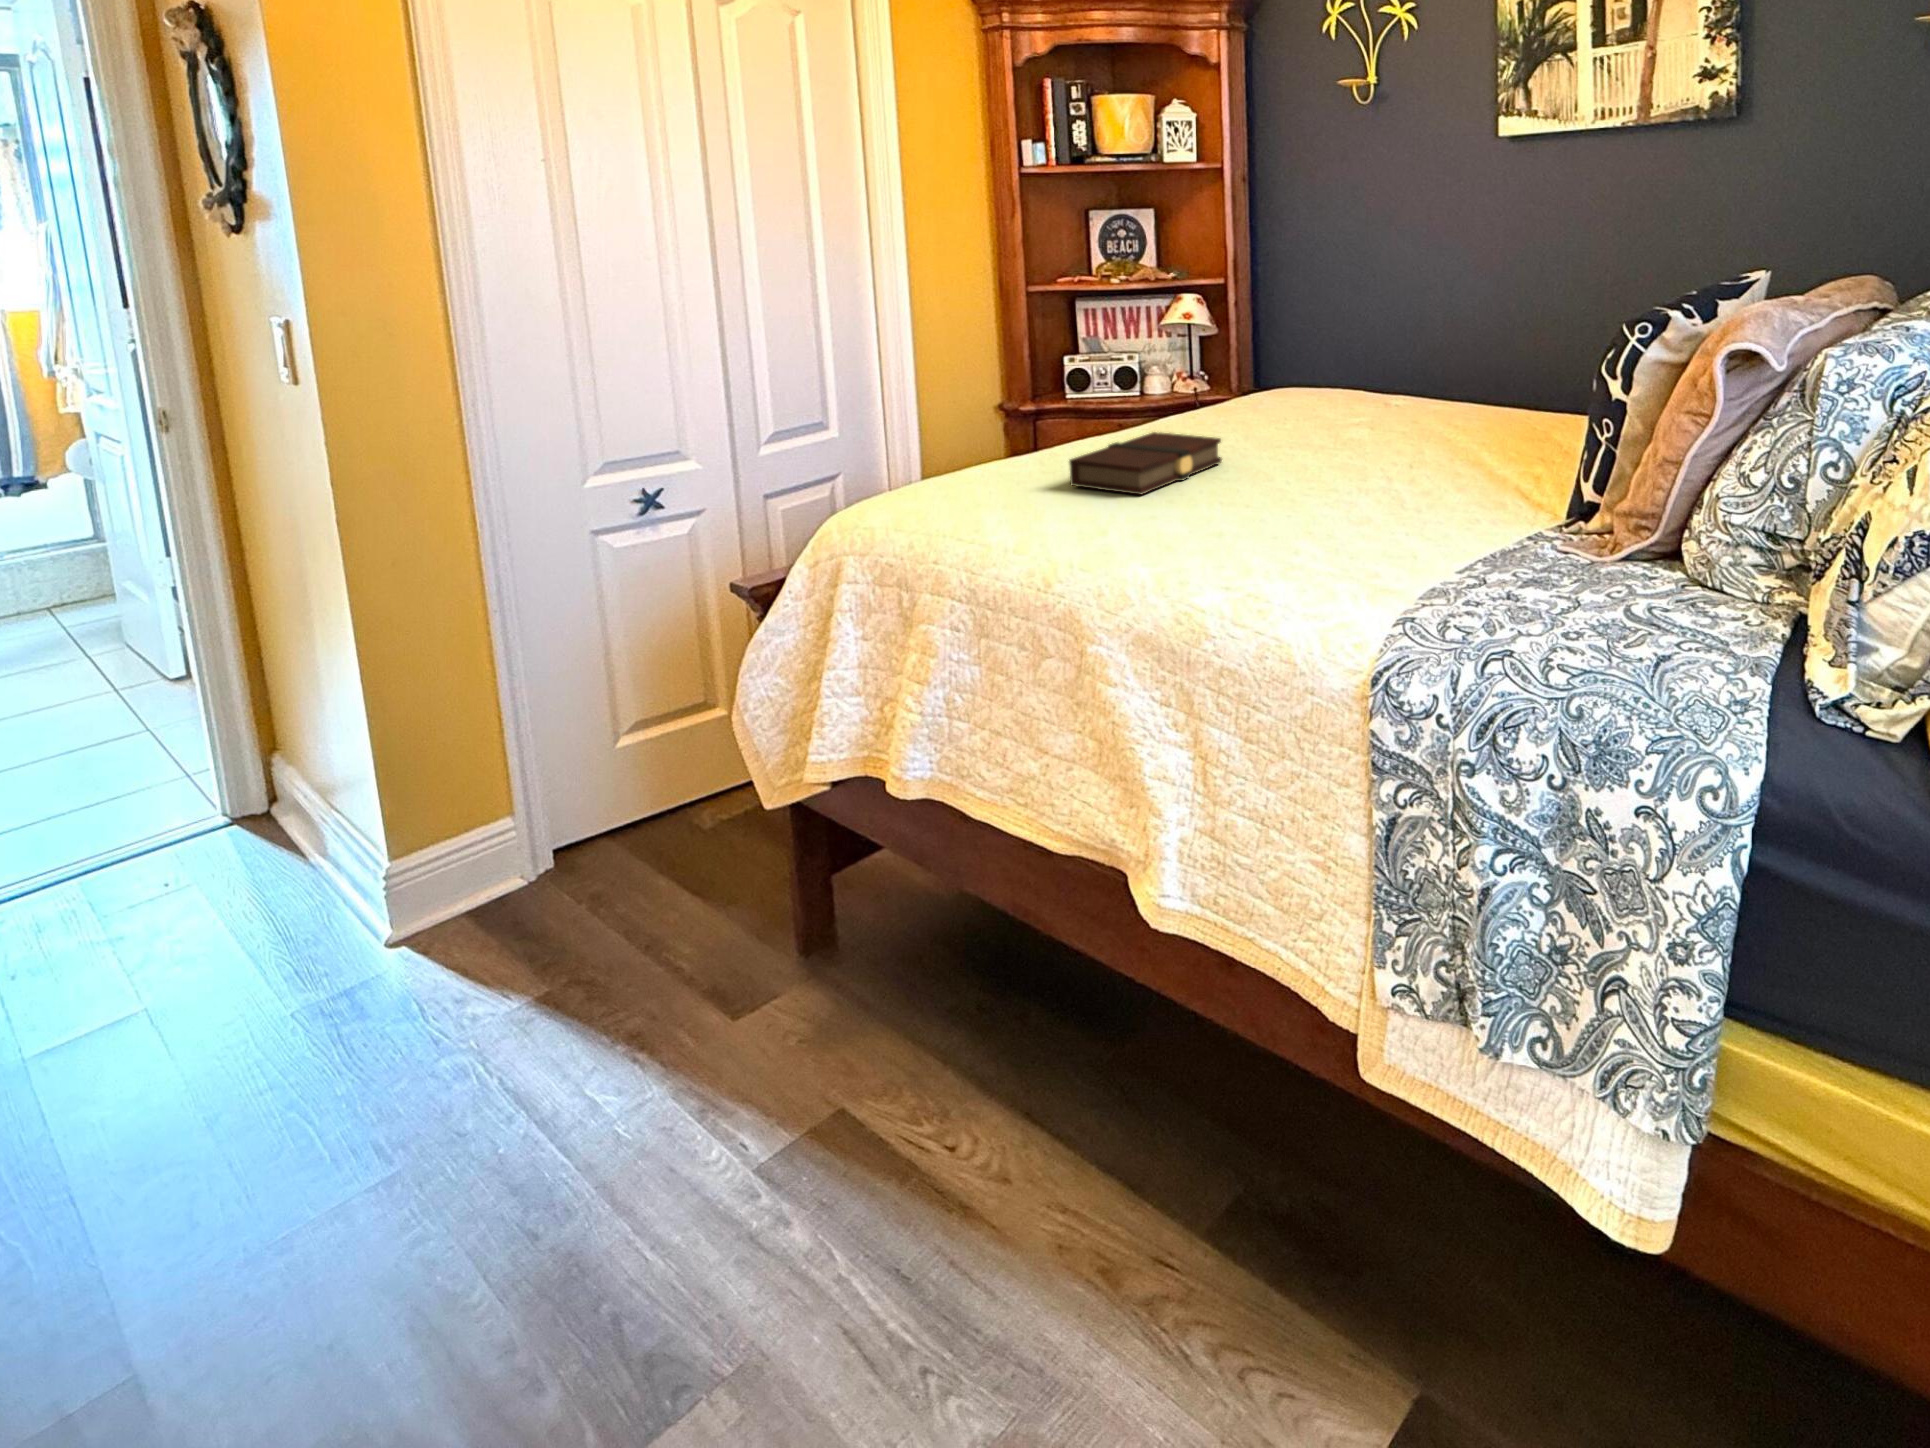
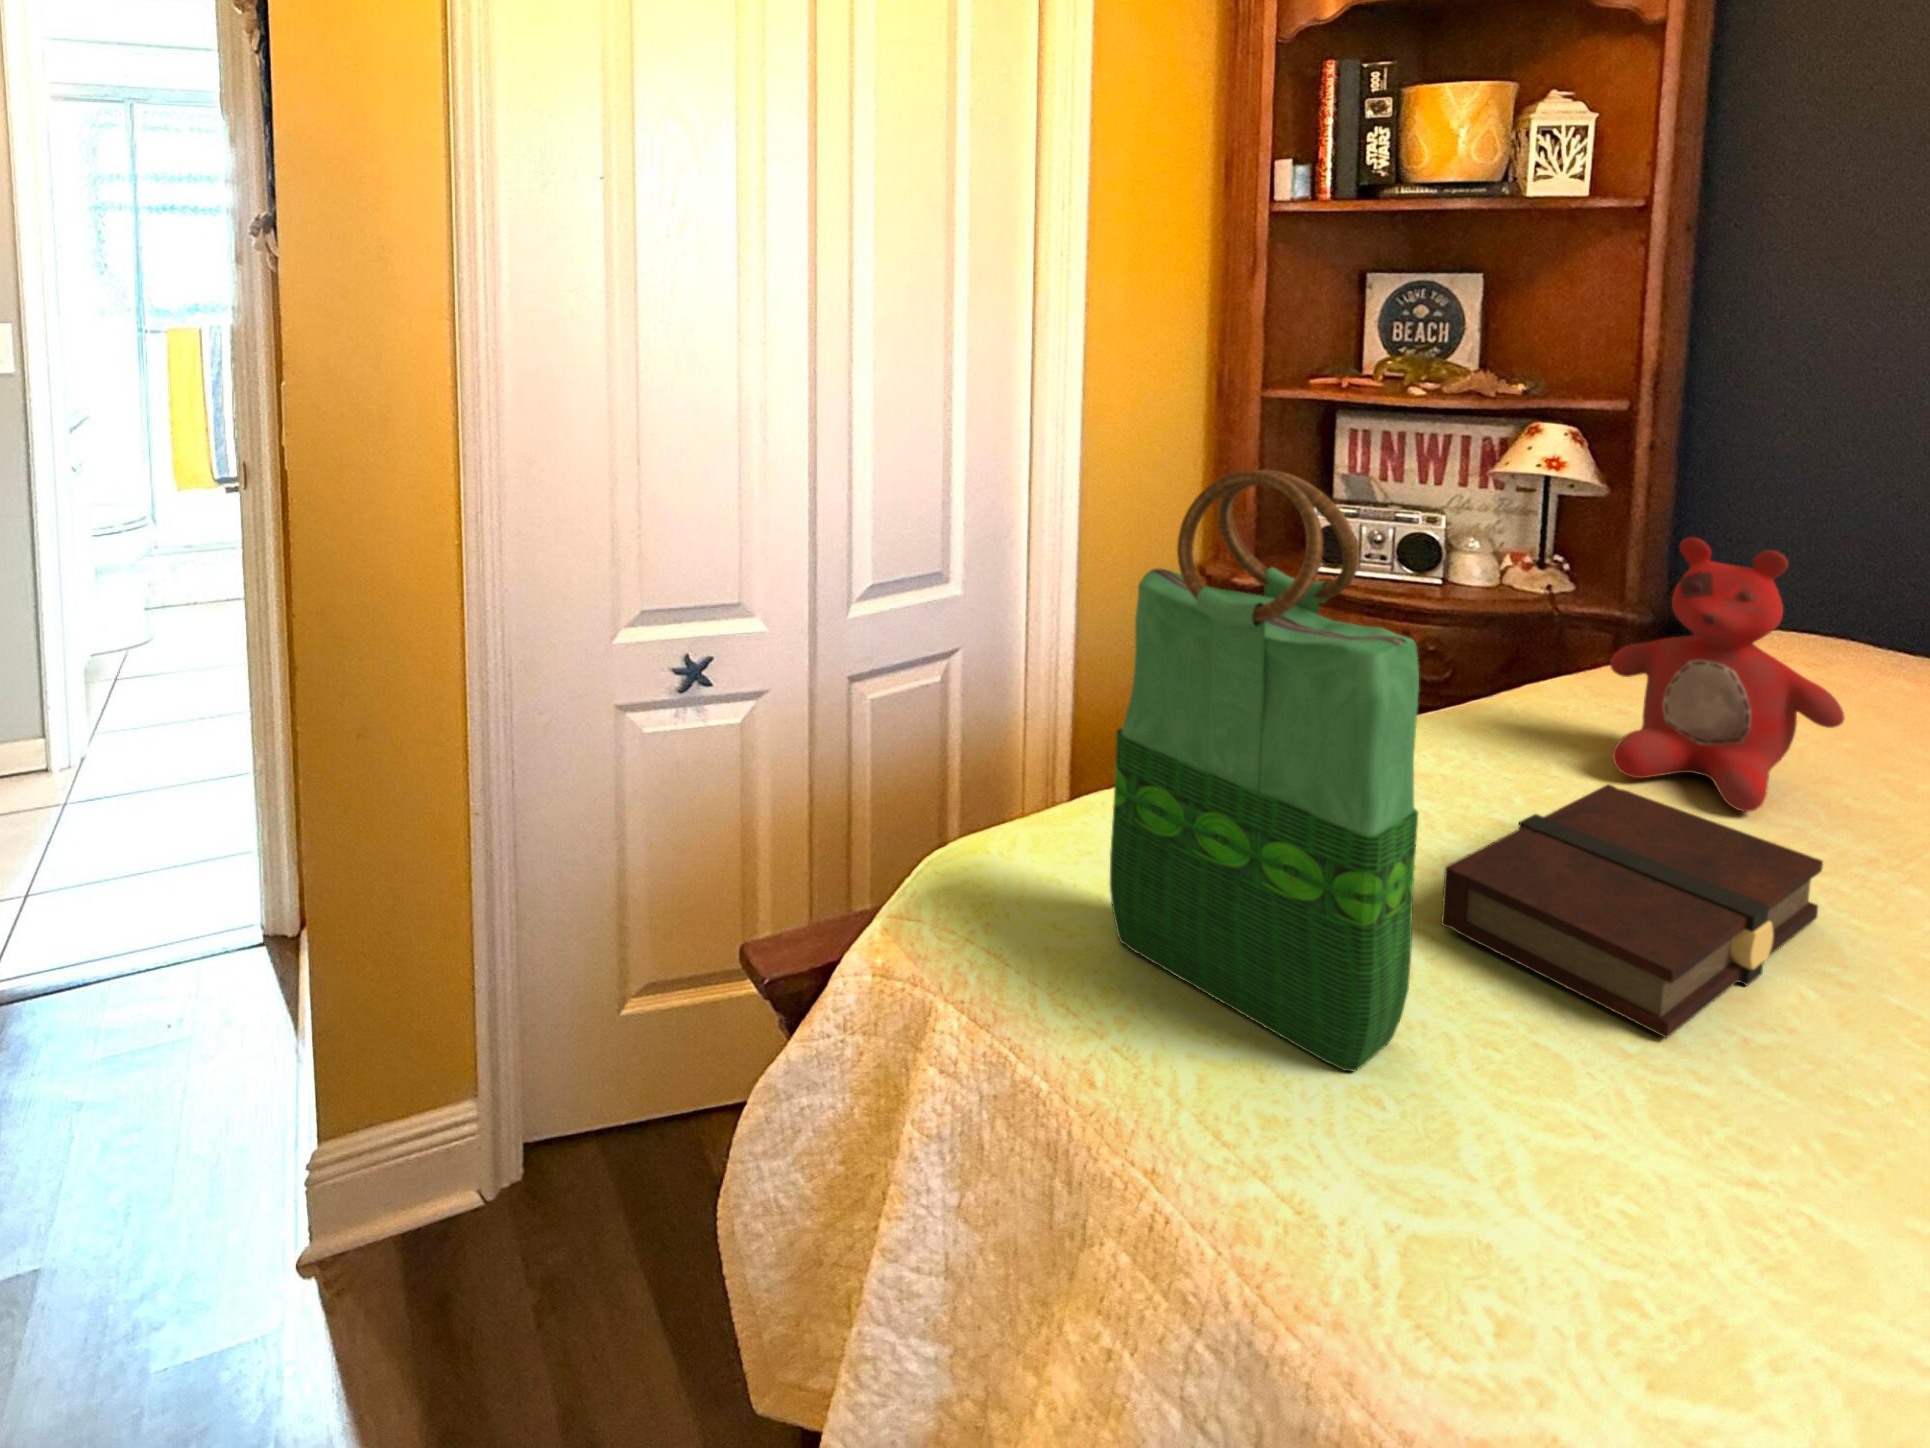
tote bag: none [915,285,1040,521] -> present [1110,470,1419,1071]
stuffed bear: none [1172,326,1259,442] -> present [1610,537,1844,812]

